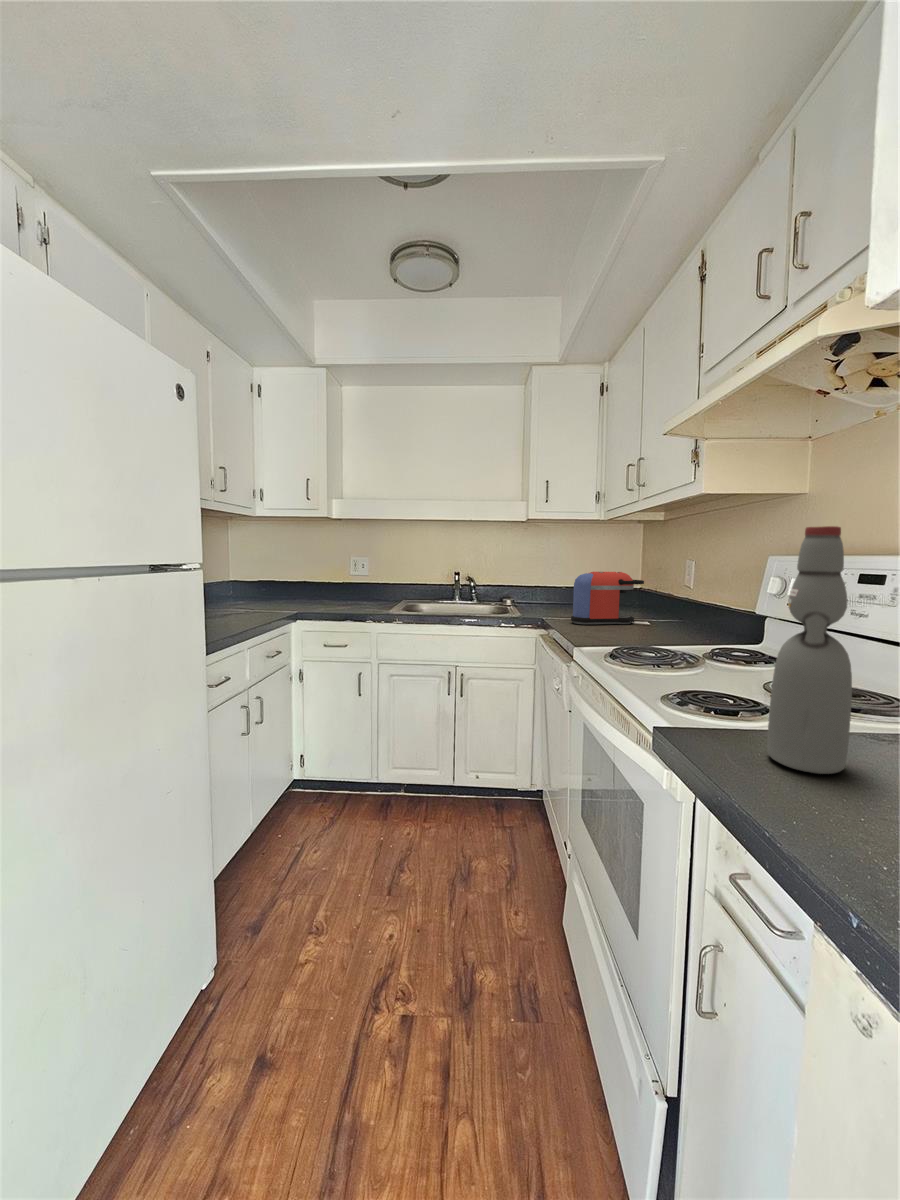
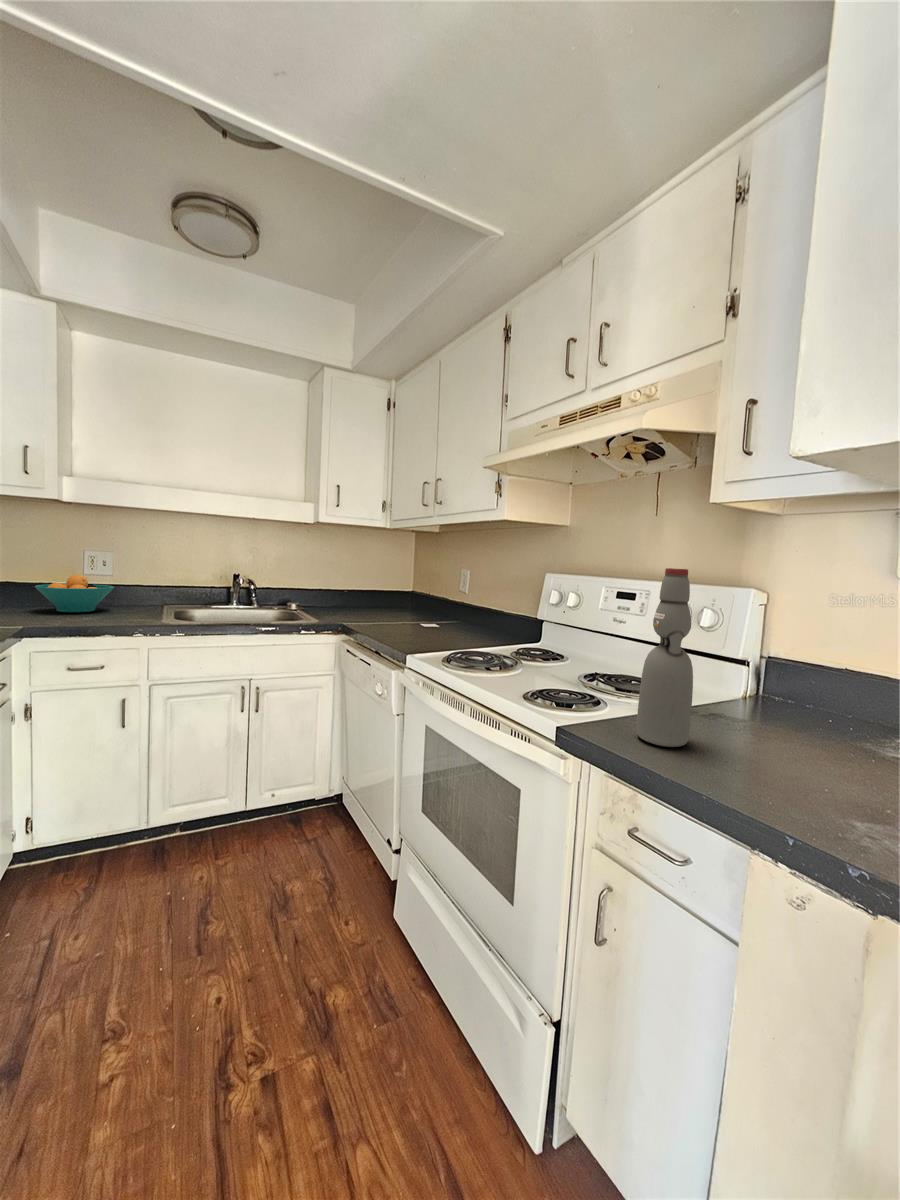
coffee maker: present [571,572,644,624] -> none [373,581,434,630]
fruit bowl: none [315,573,367,603] -> present [35,575,114,613]

